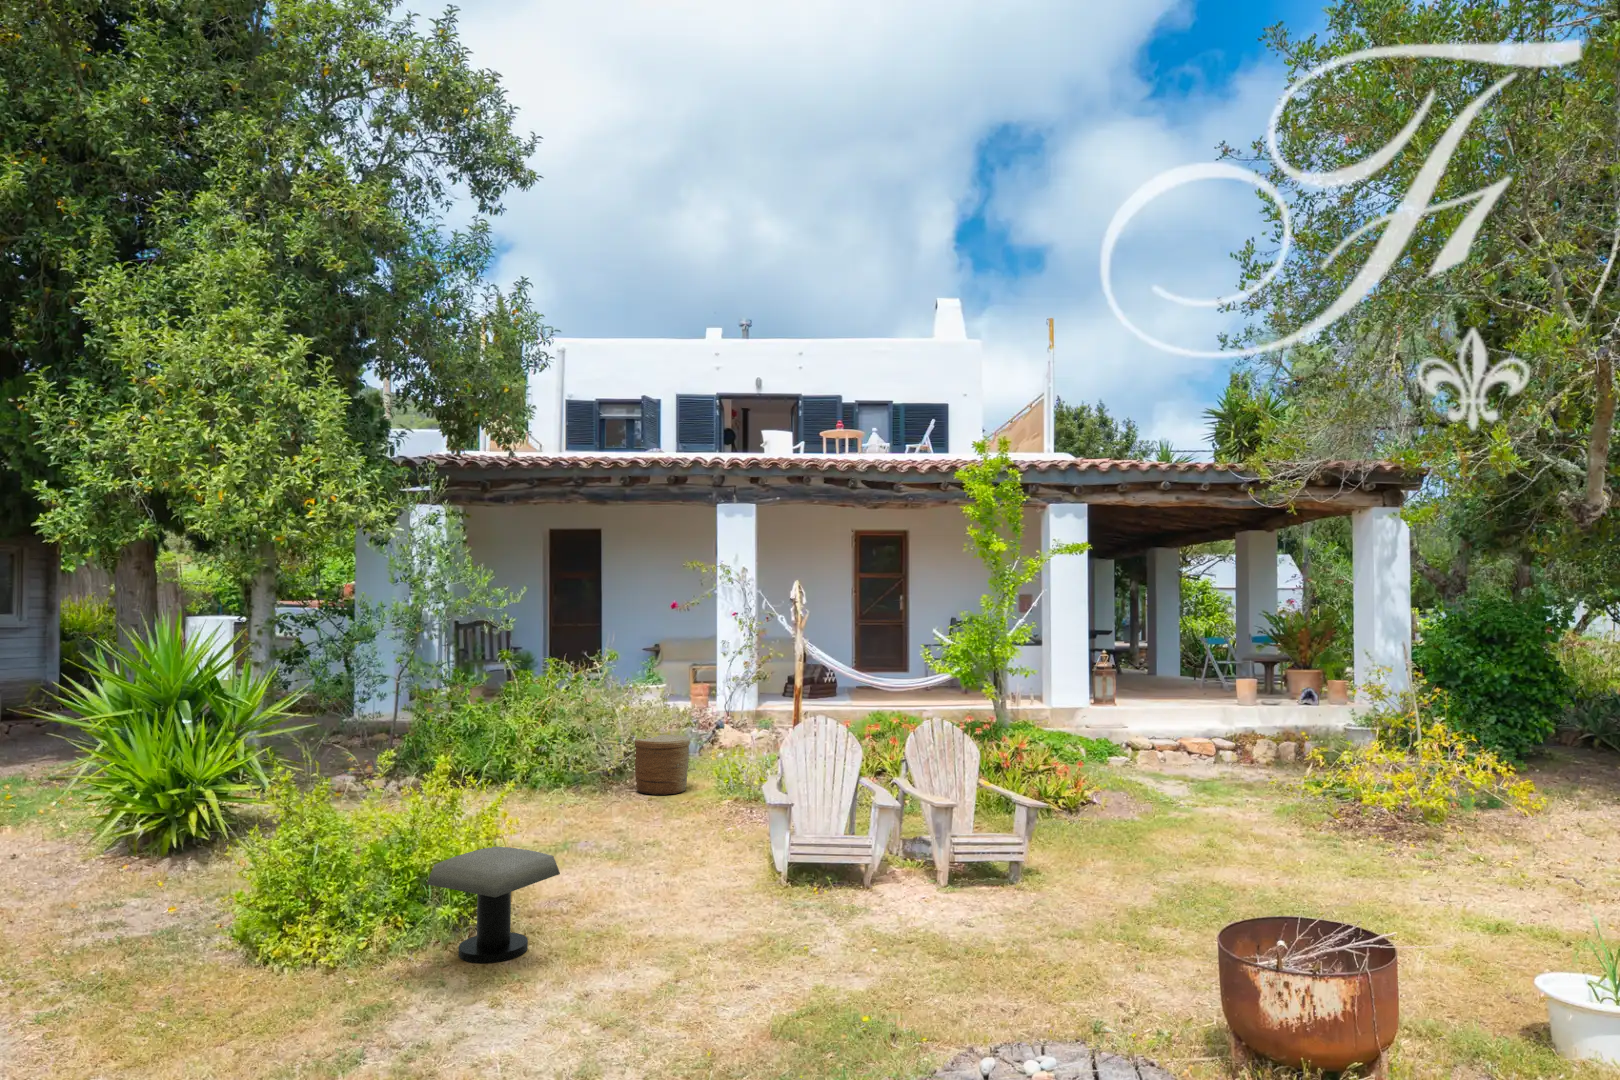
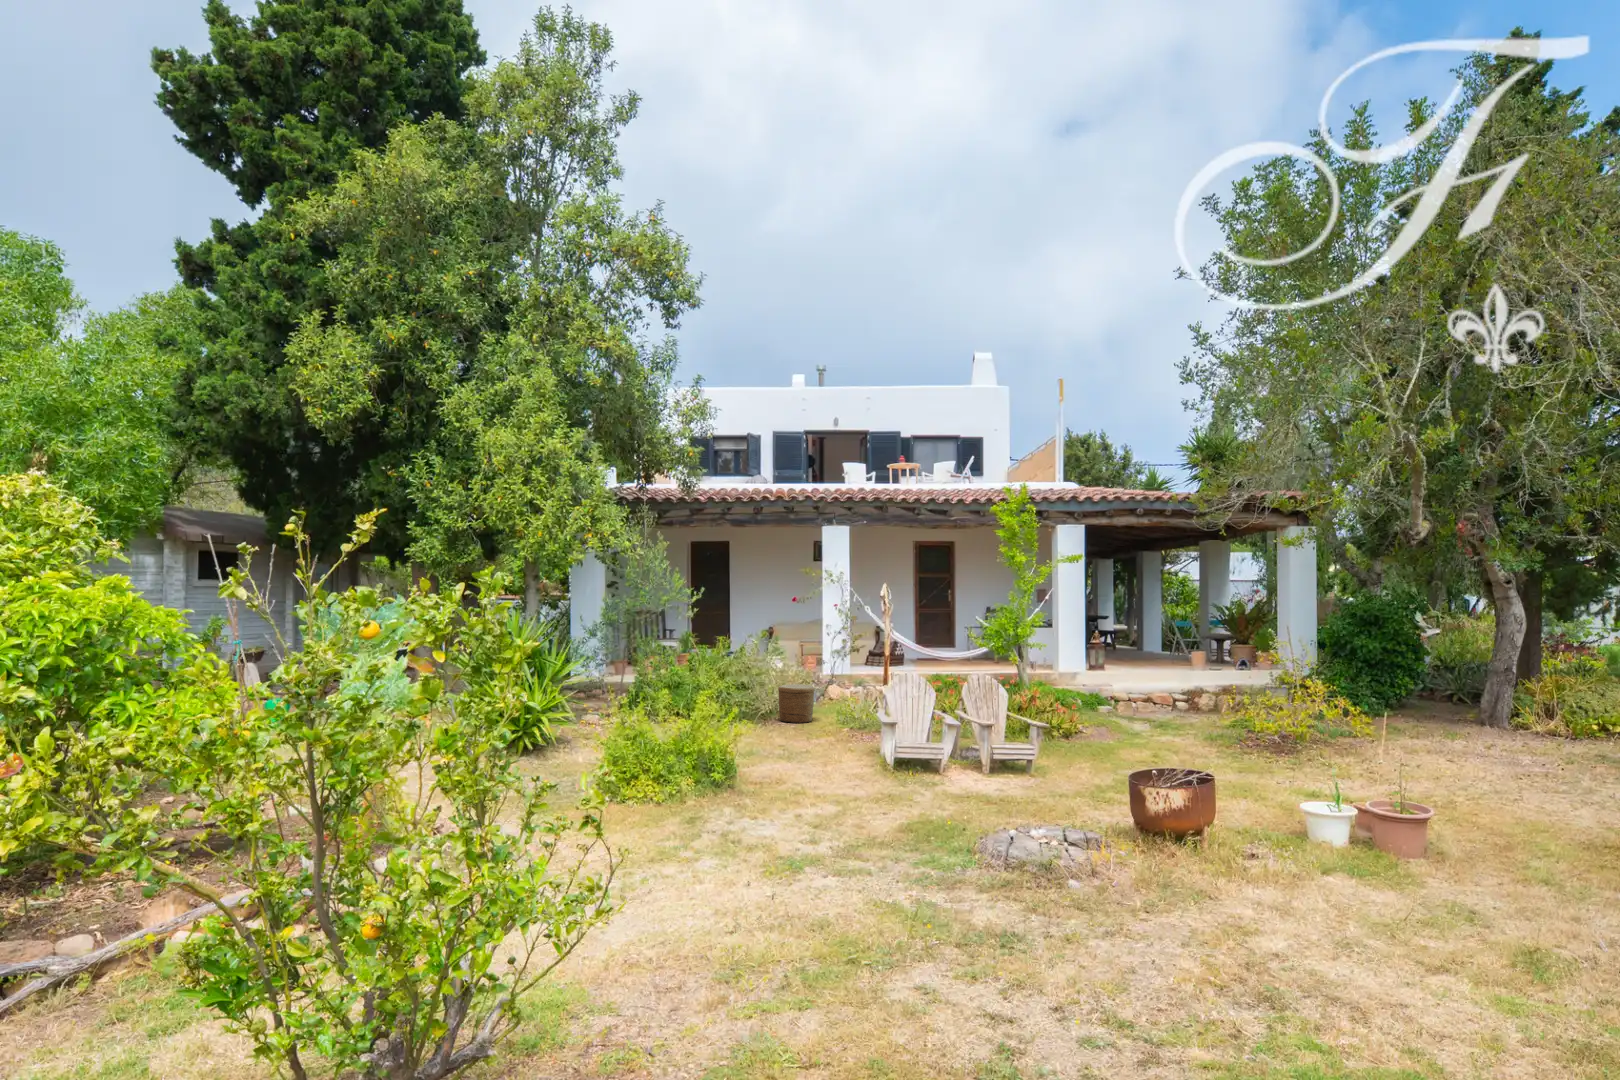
stool: present [427,847,560,963] -> none [707,738,777,798]

